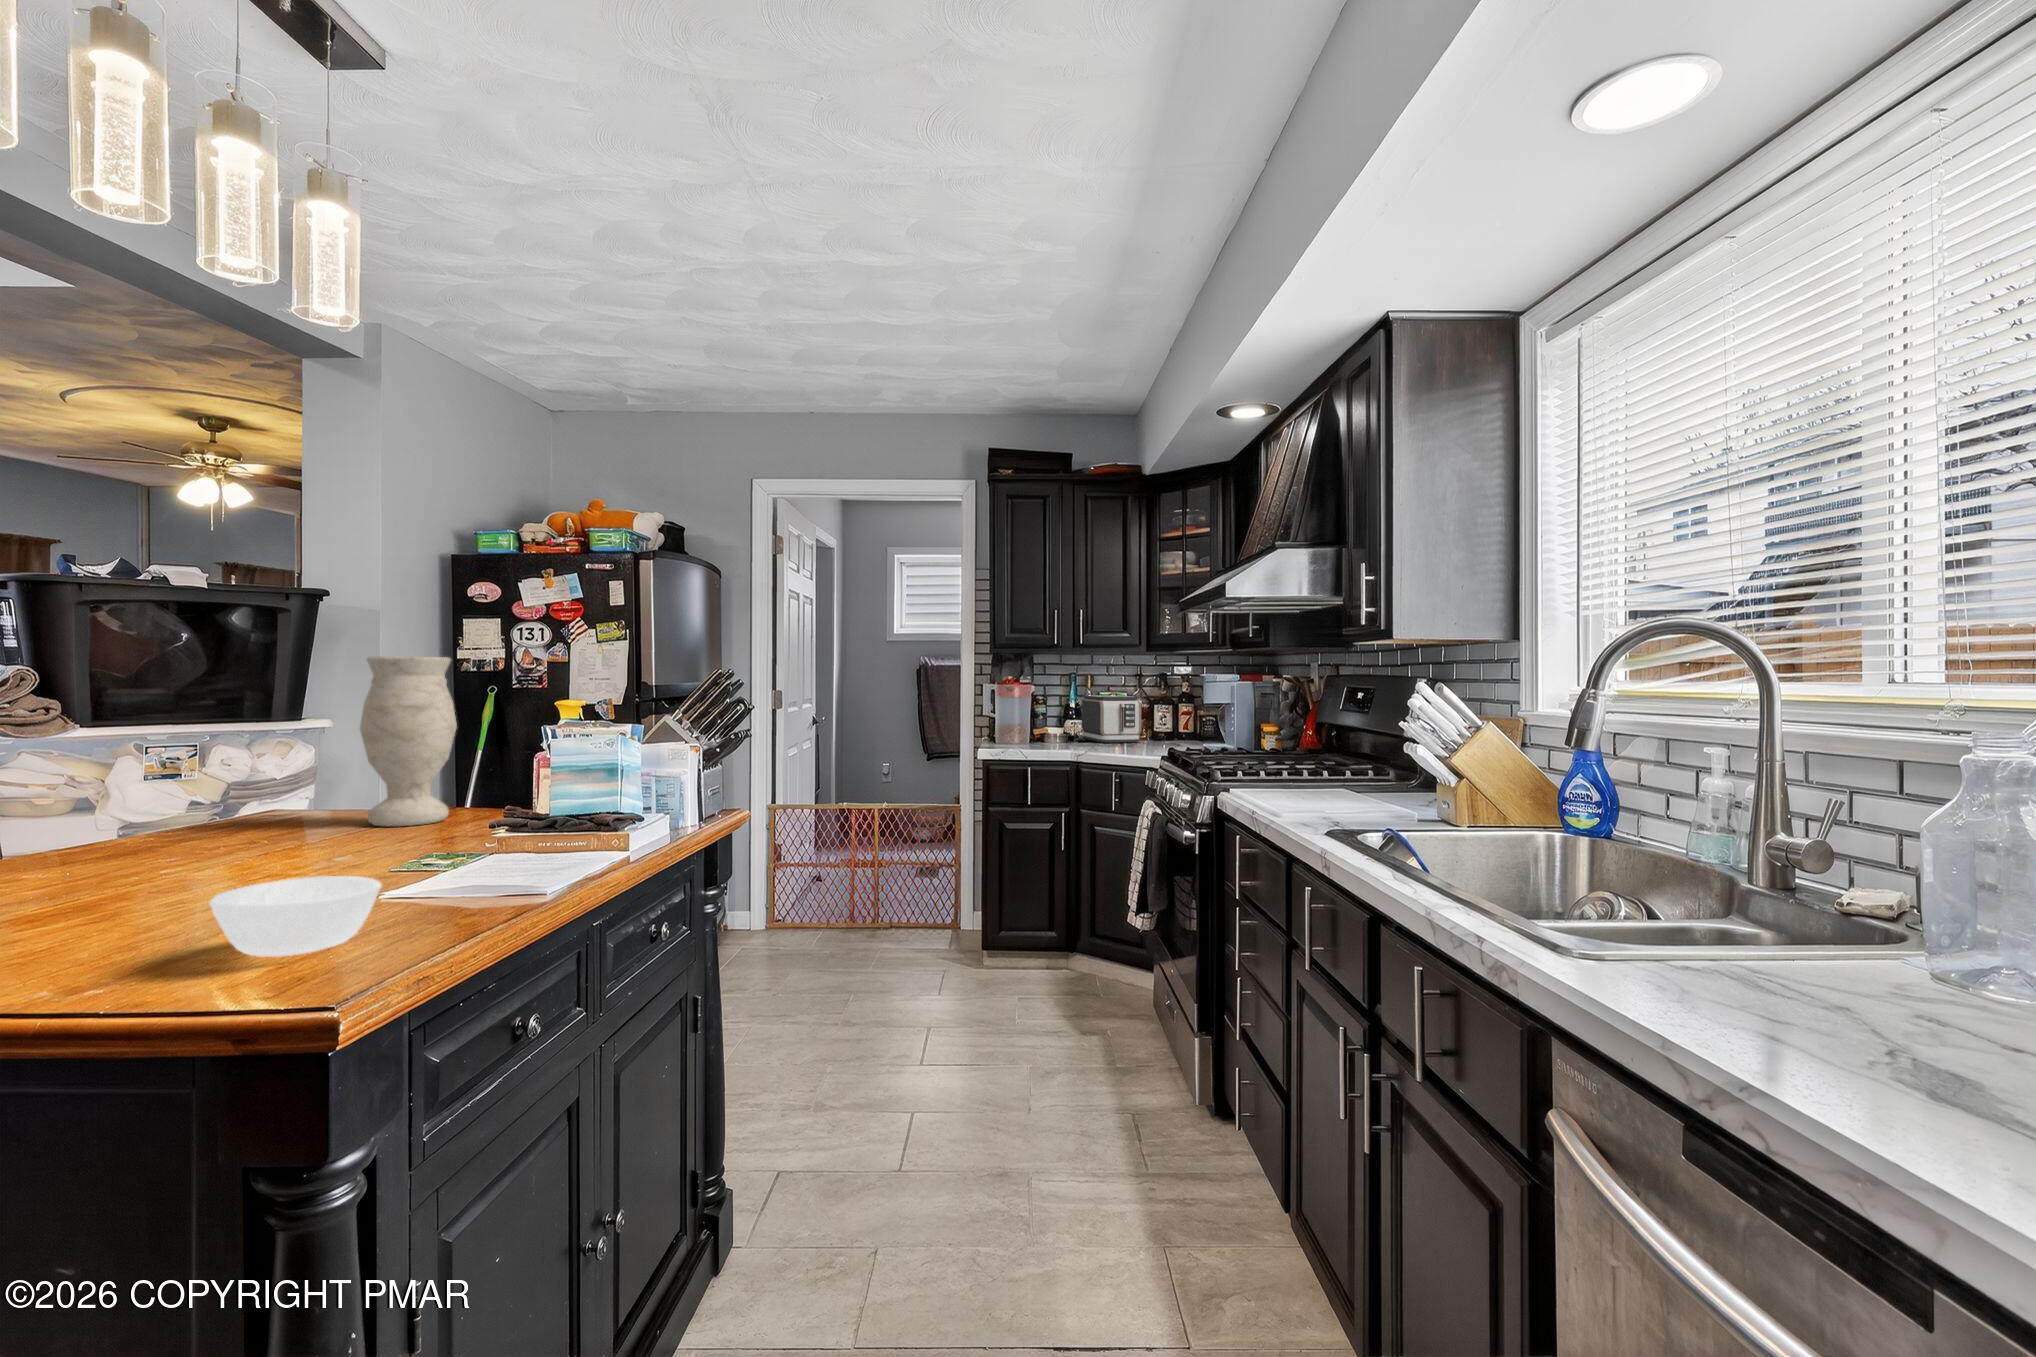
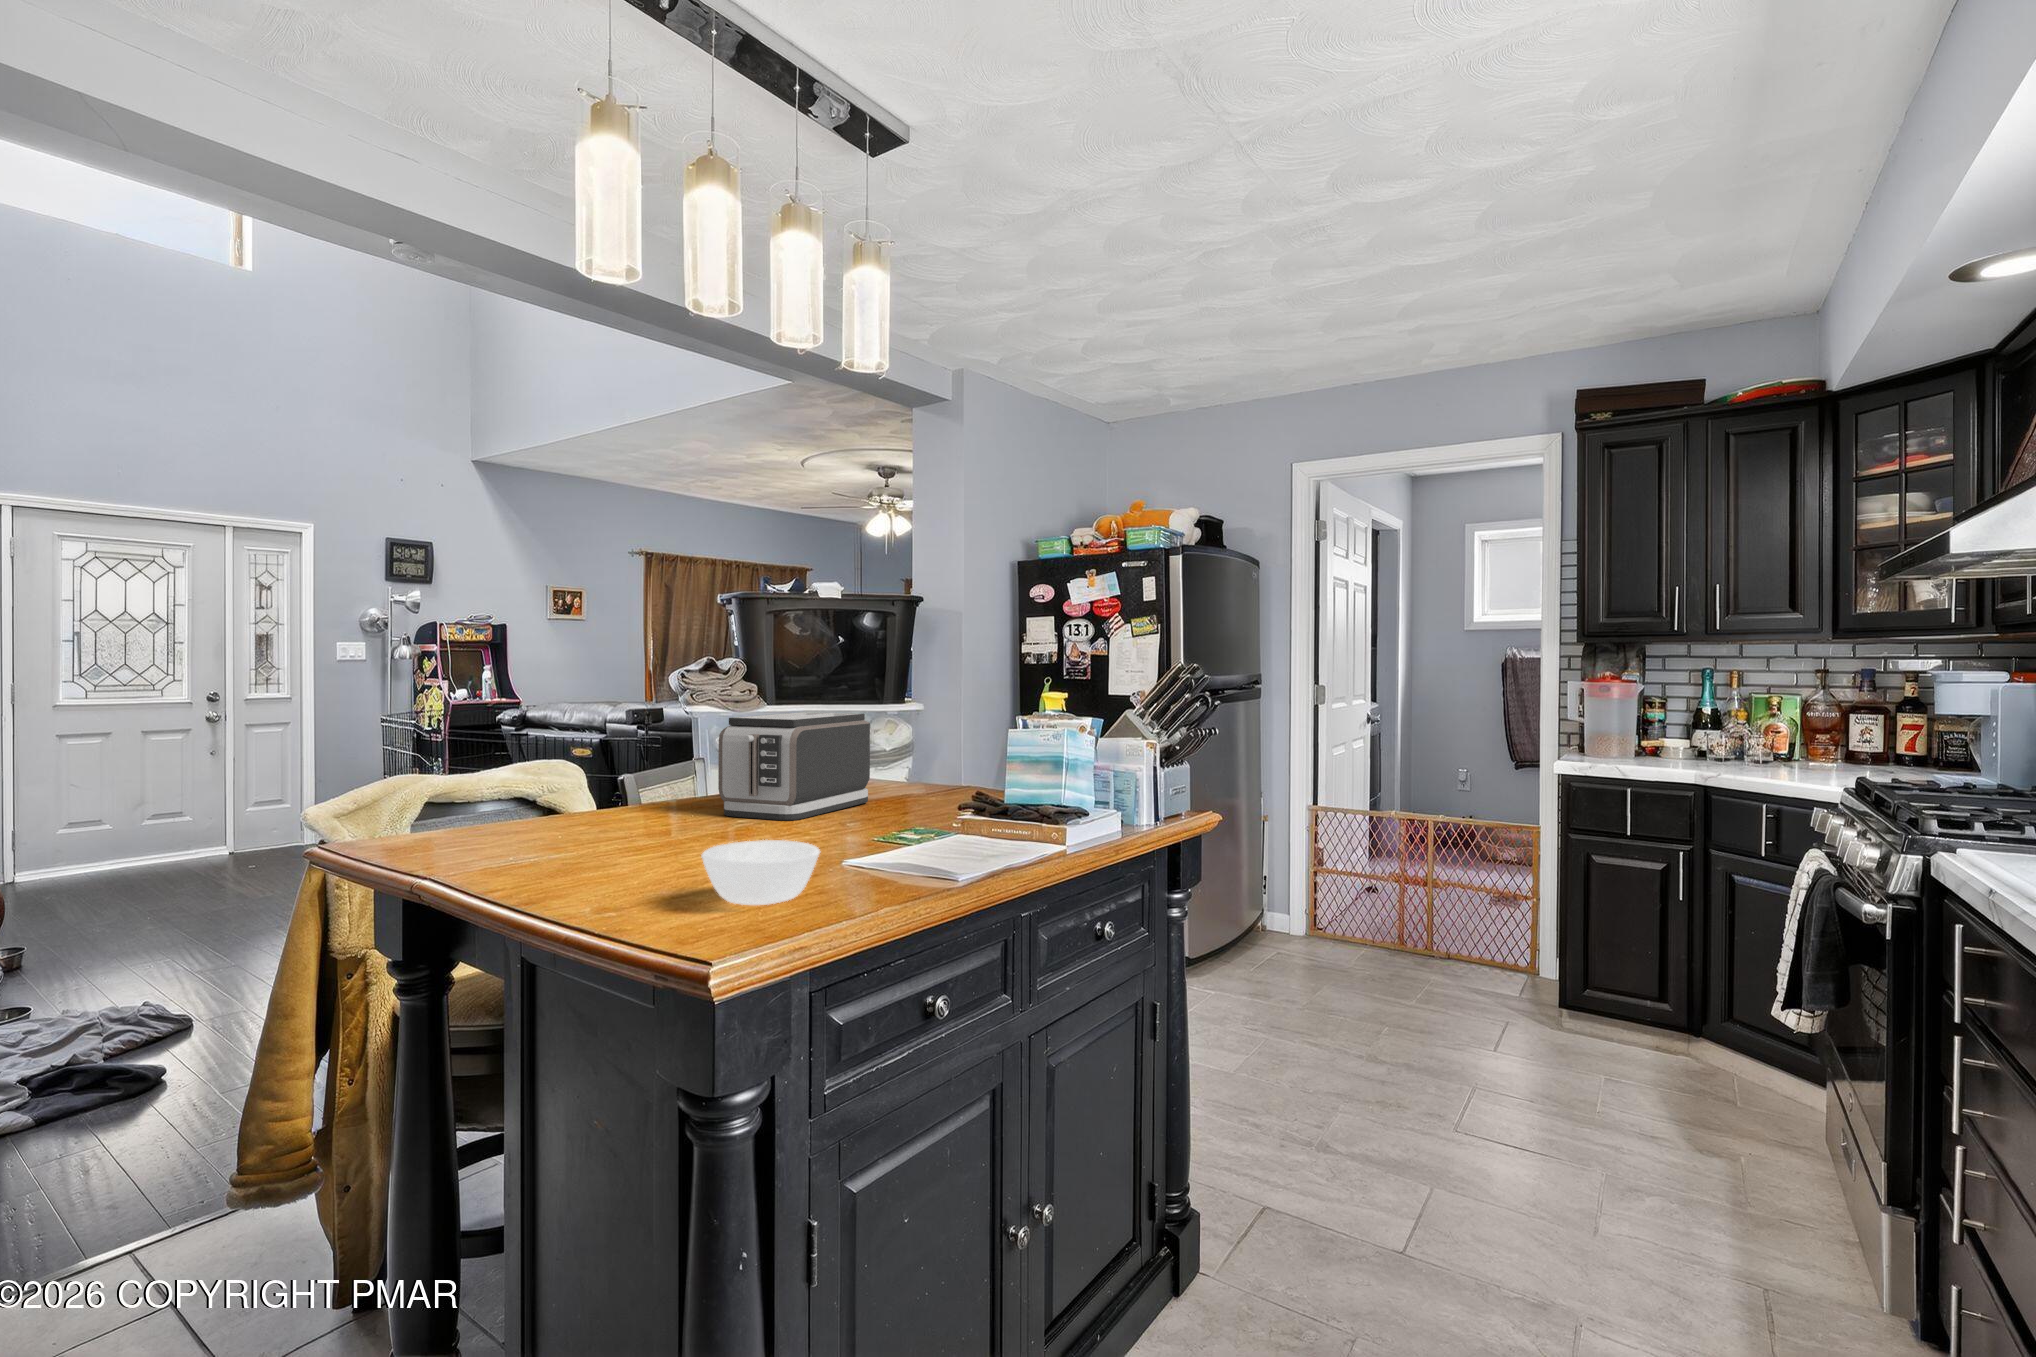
vase: present [360,656,457,827] -> none [898,652,970,801]
toaster: present [1082,695,1141,743] -> present [718,712,870,821]

